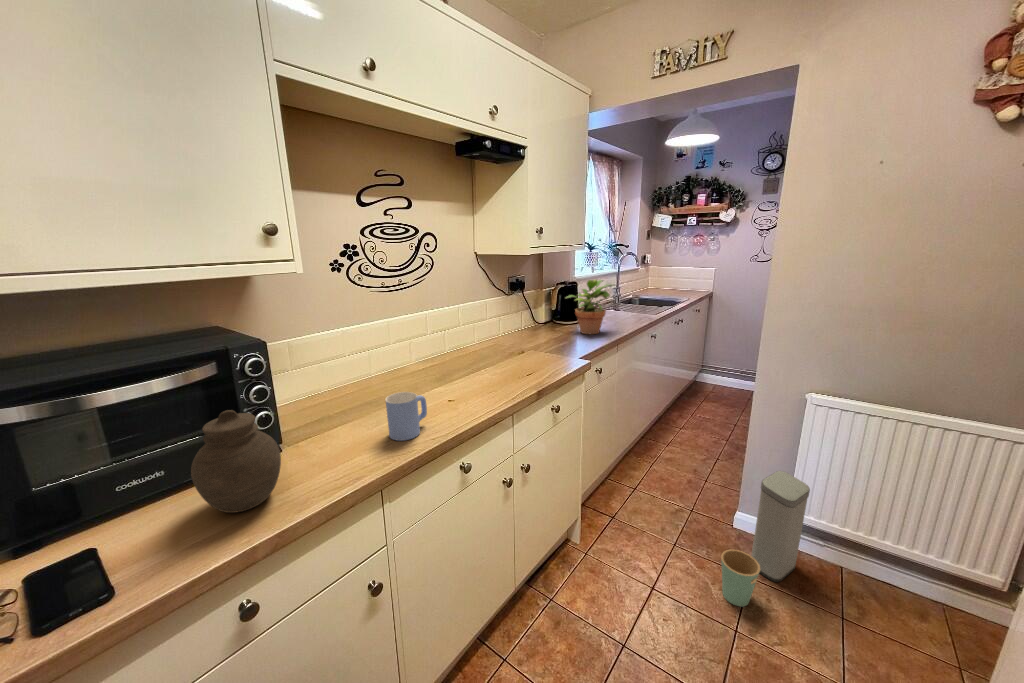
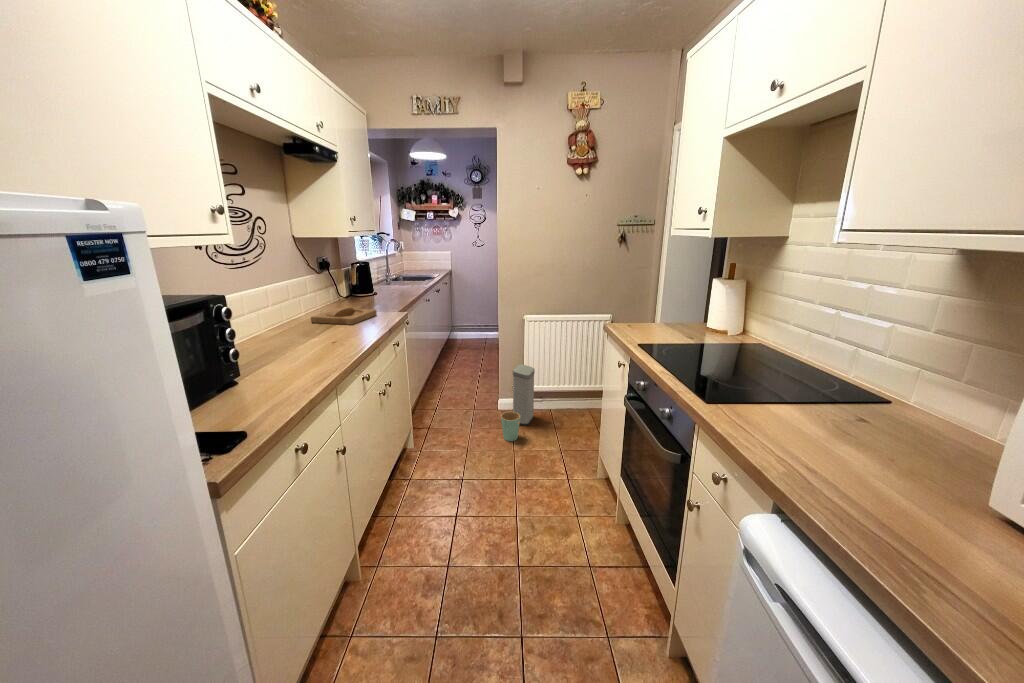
potted plant: present [566,280,612,334] -> none [366,257,400,300]
tray: none [465,343,546,374] -> present [311,308,377,325]
mug: present [385,392,427,441] -> none [314,328,340,359]
jar: present [191,410,281,513] -> none [234,330,293,398]

